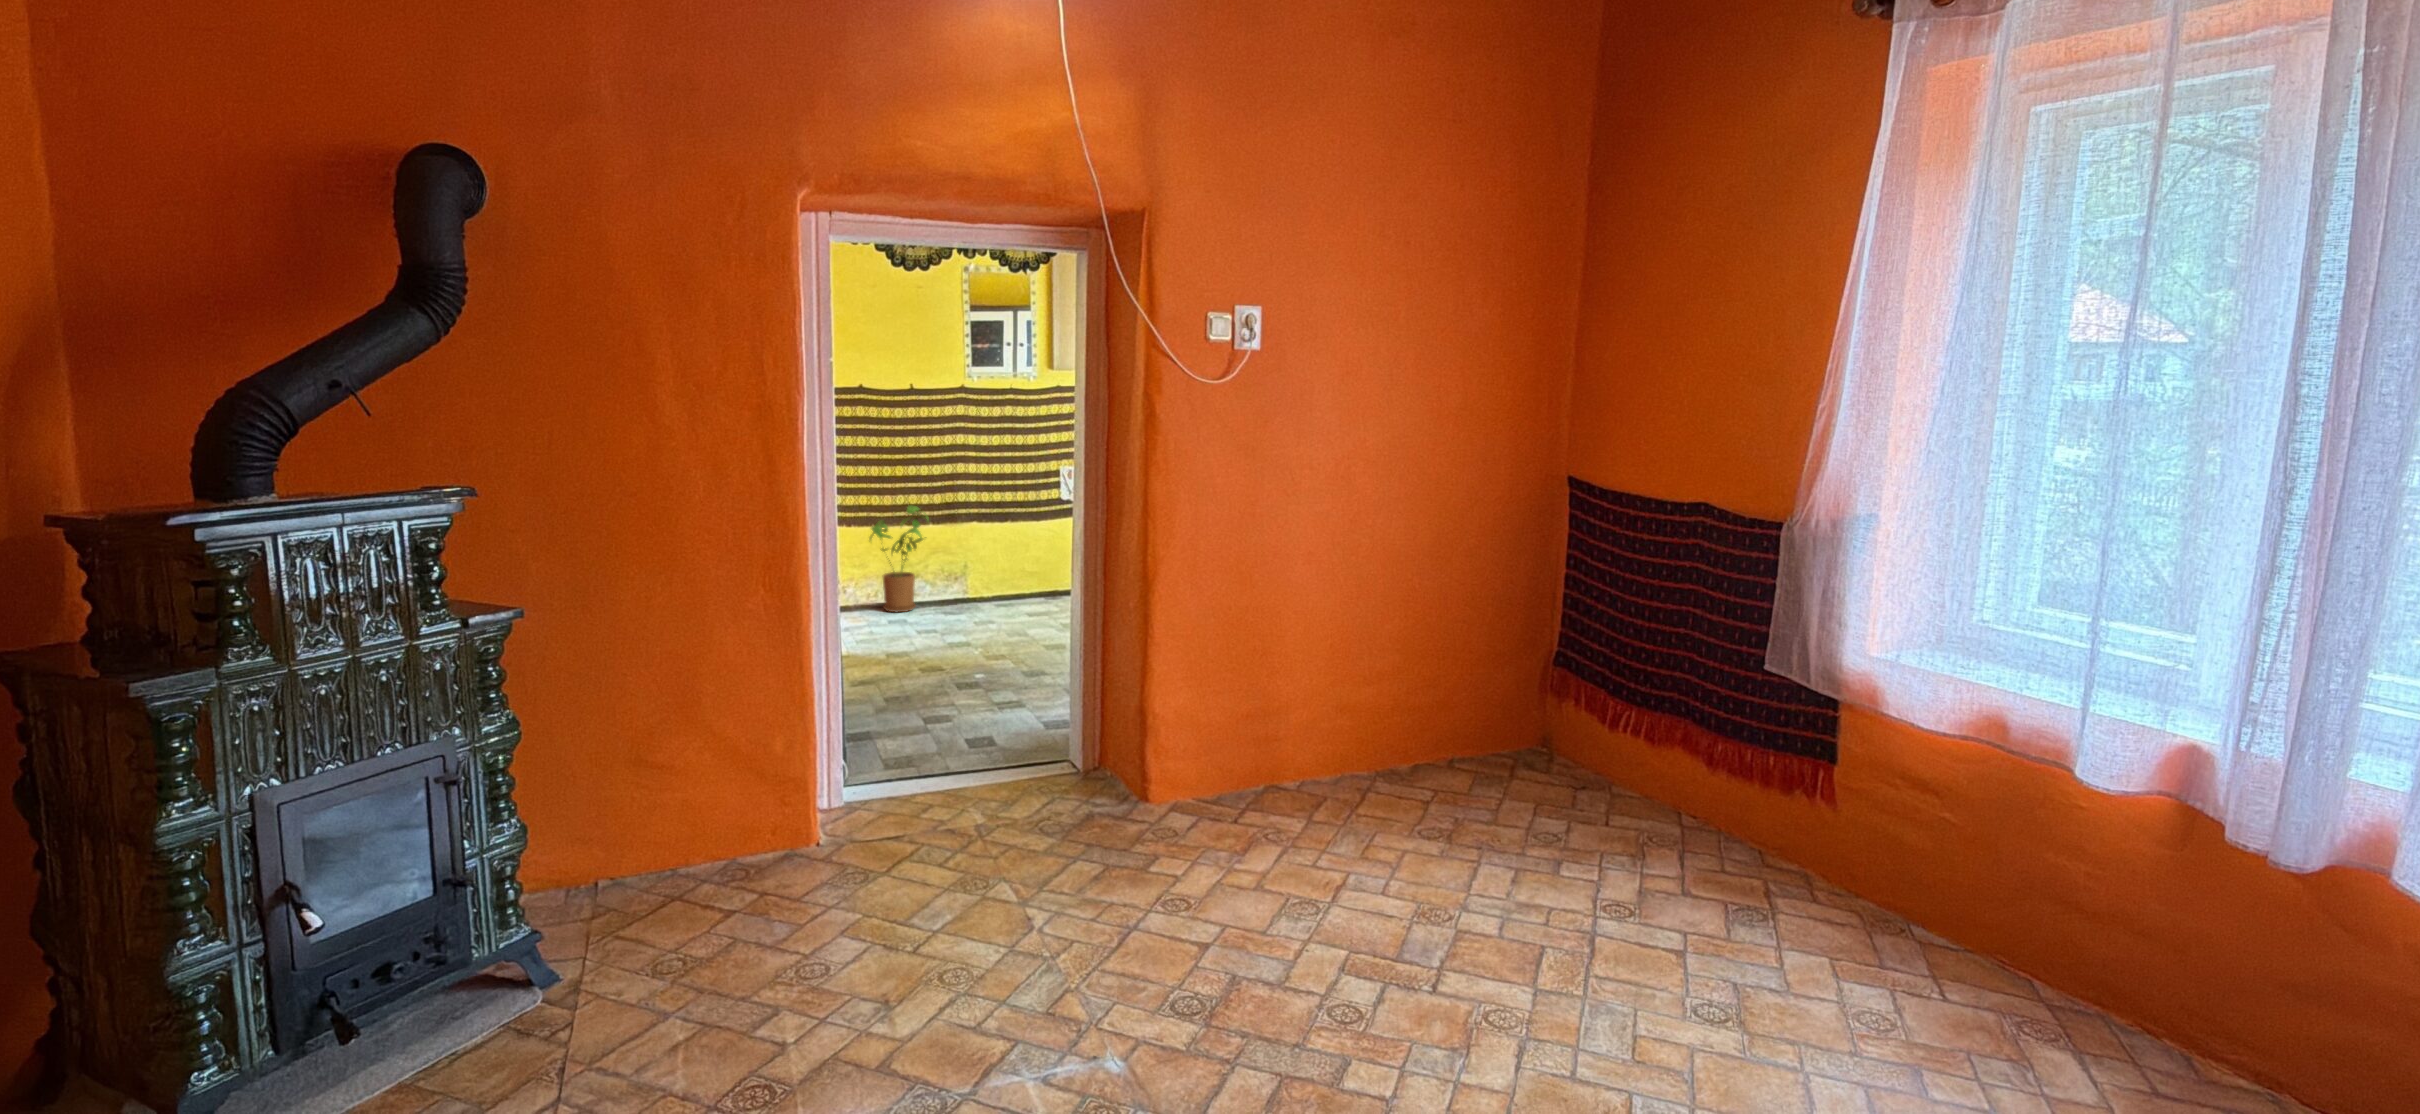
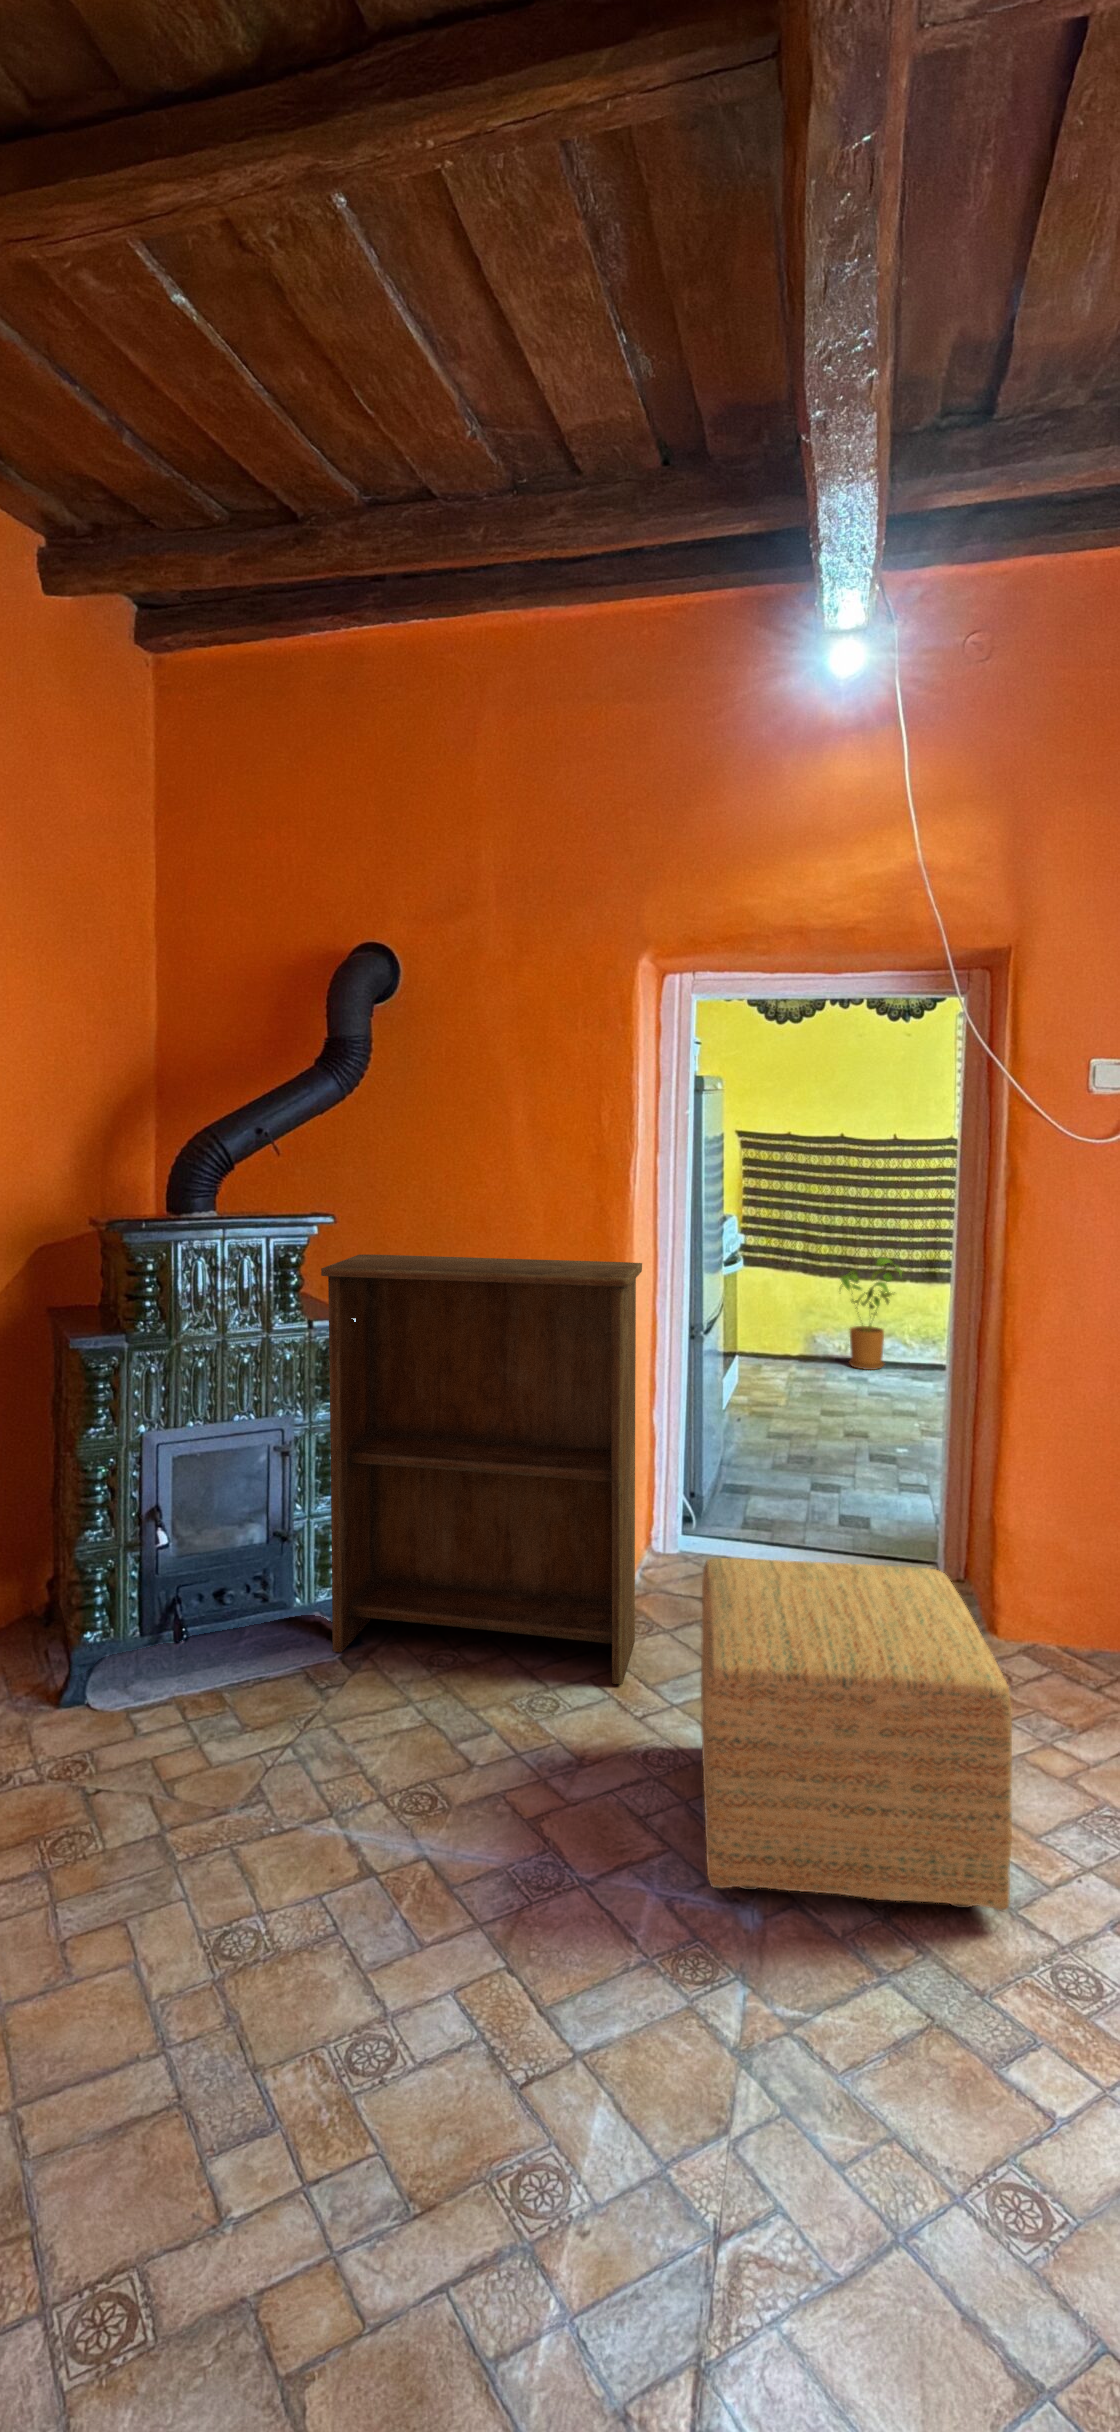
bookshelf: none [488,516,880,997] -> present [321,1254,642,1684]
ottoman: none [987,750,1288,1054] -> present [701,1558,1012,1910]

